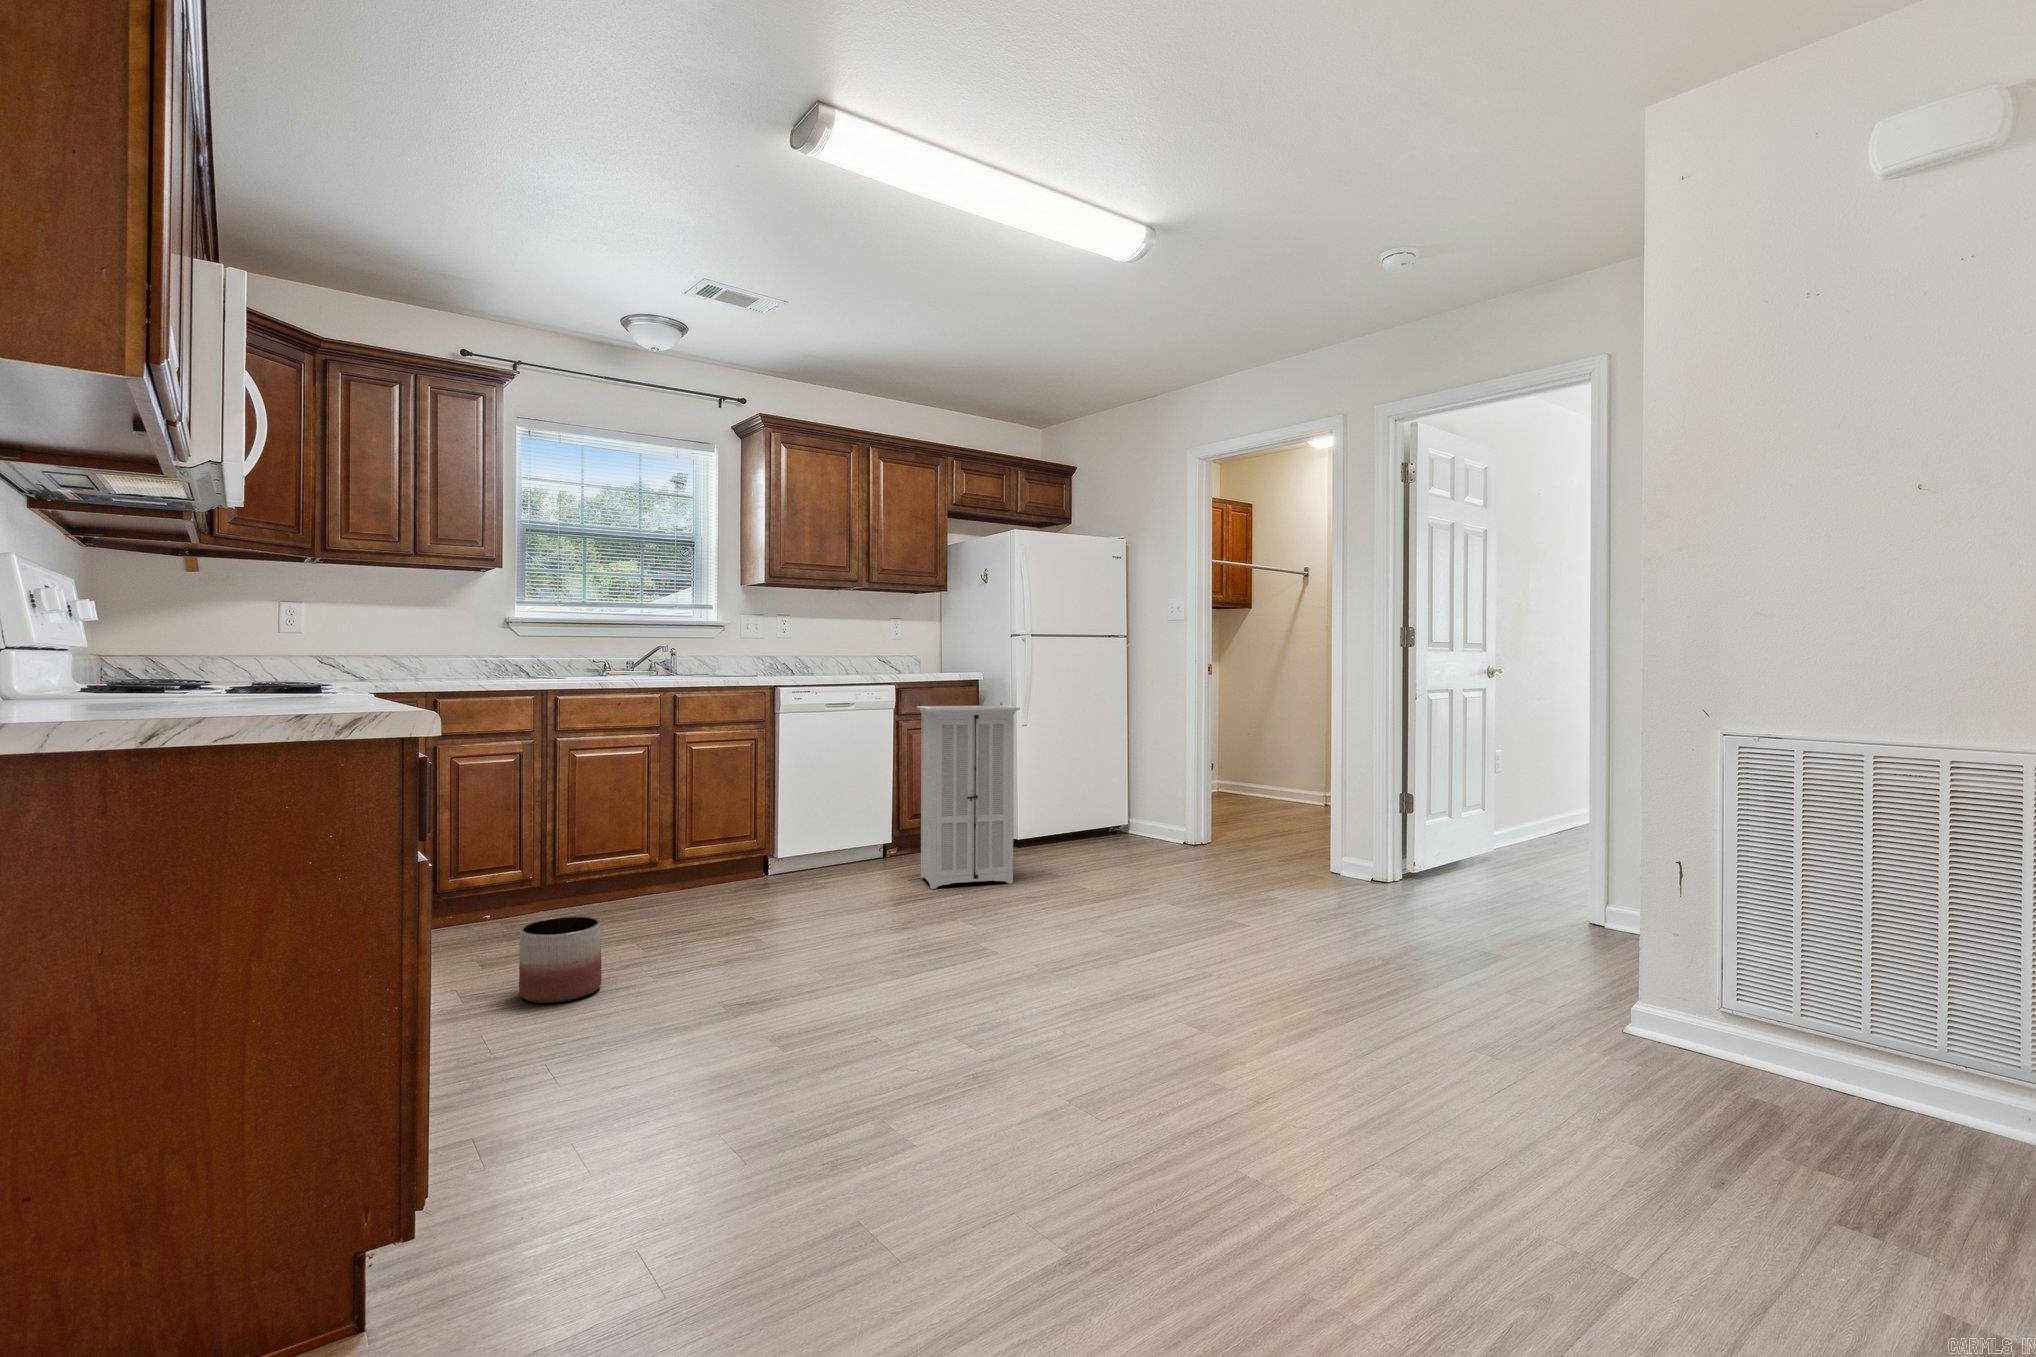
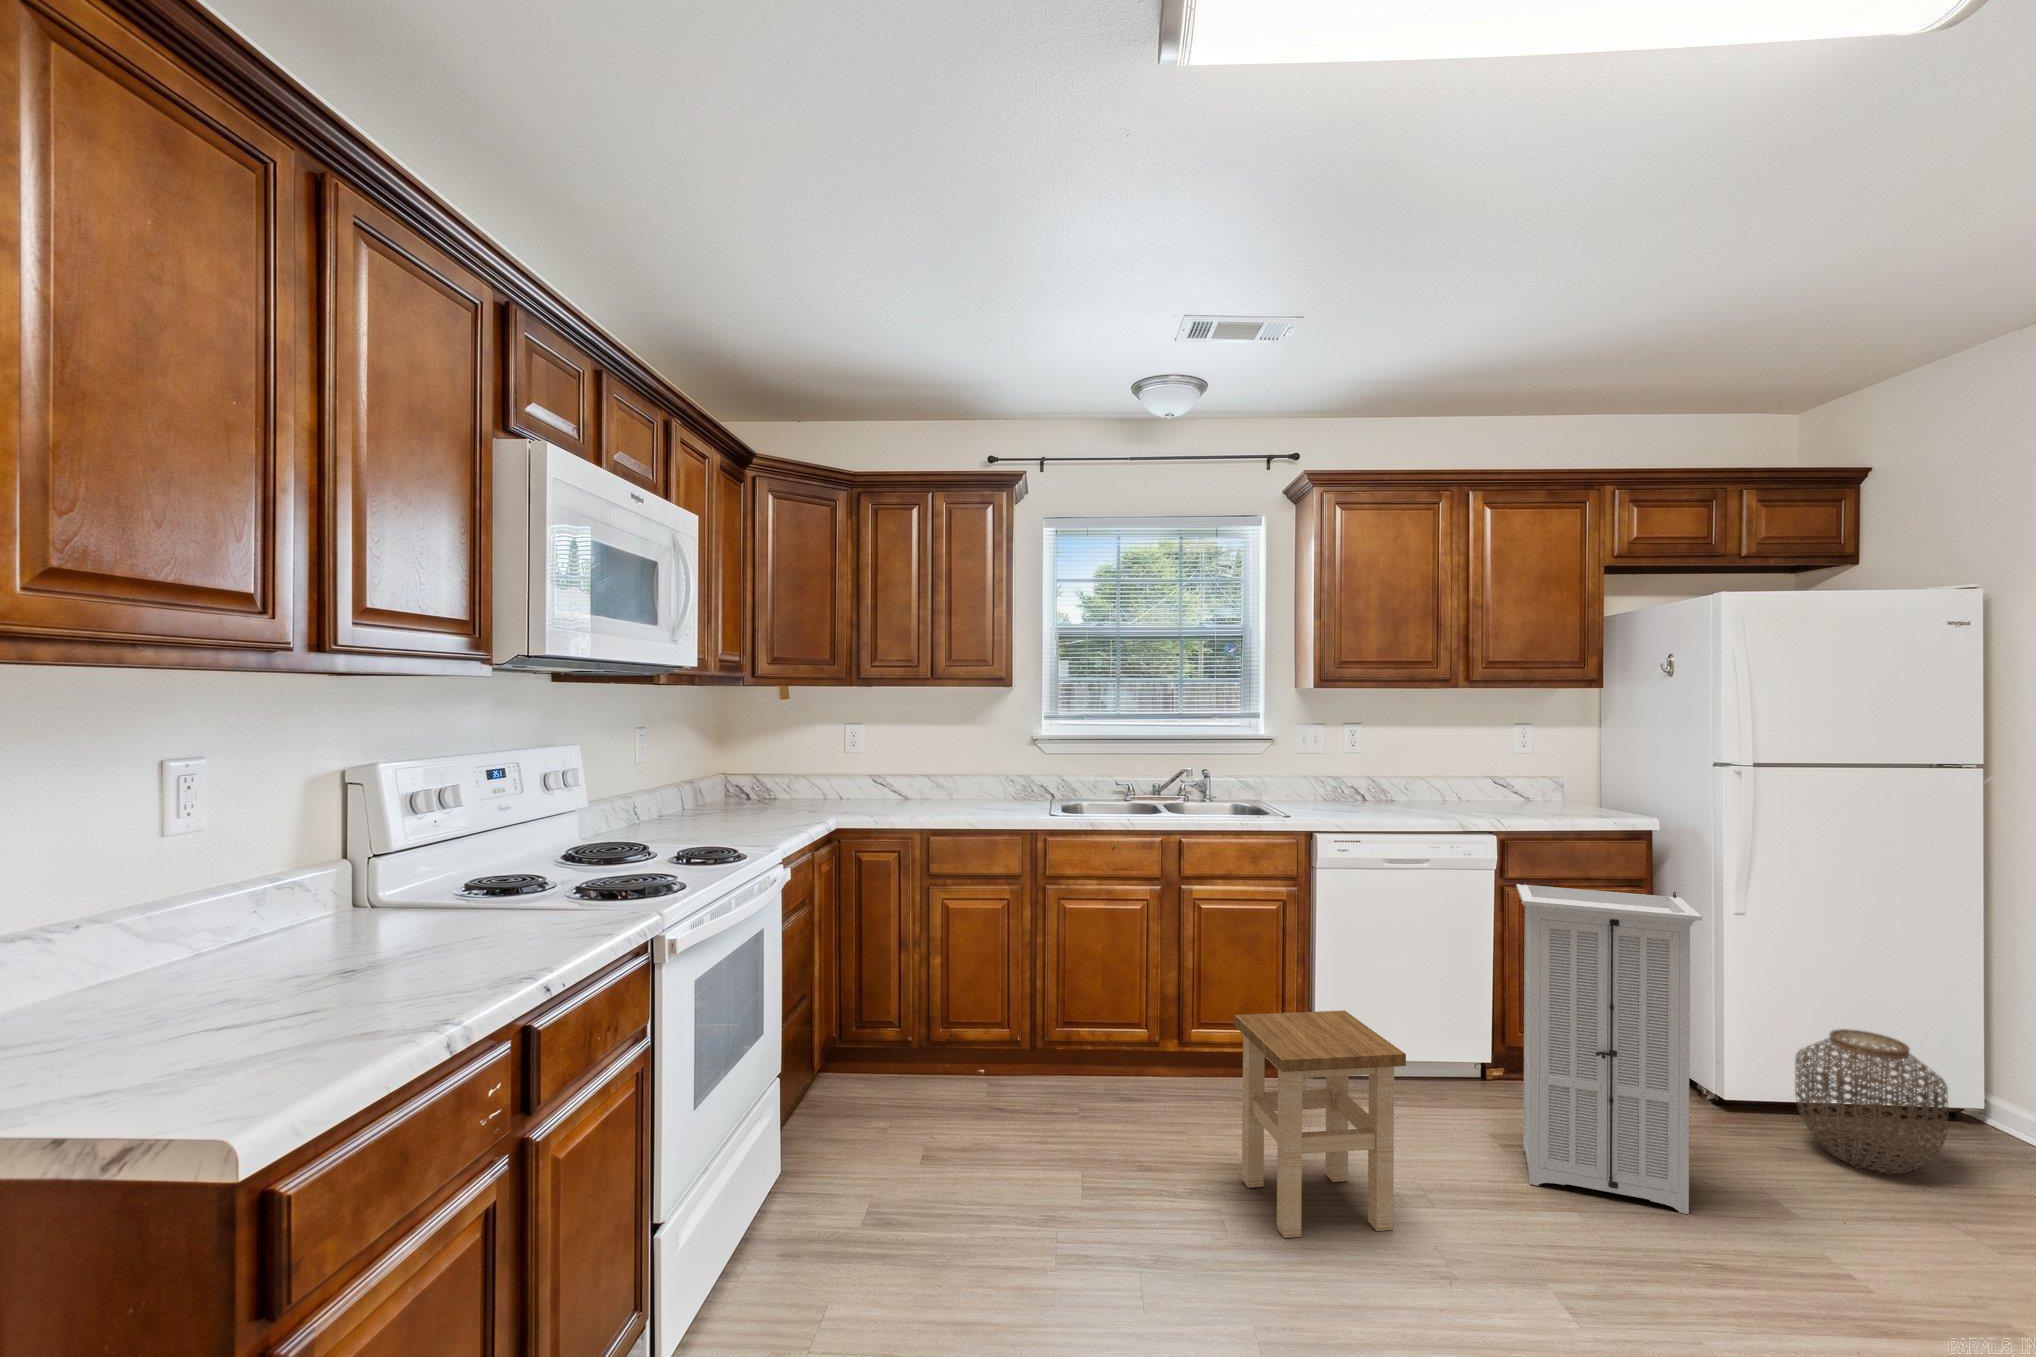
woven basket: none [1051,783,1116,856] -> present [1795,1029,1948,1174]
stool: none [752,793,874,933] -> present [1234,1011,1406,1238]
planter: present [519,916,602,1003] -> none [891,1155,984,1285]

